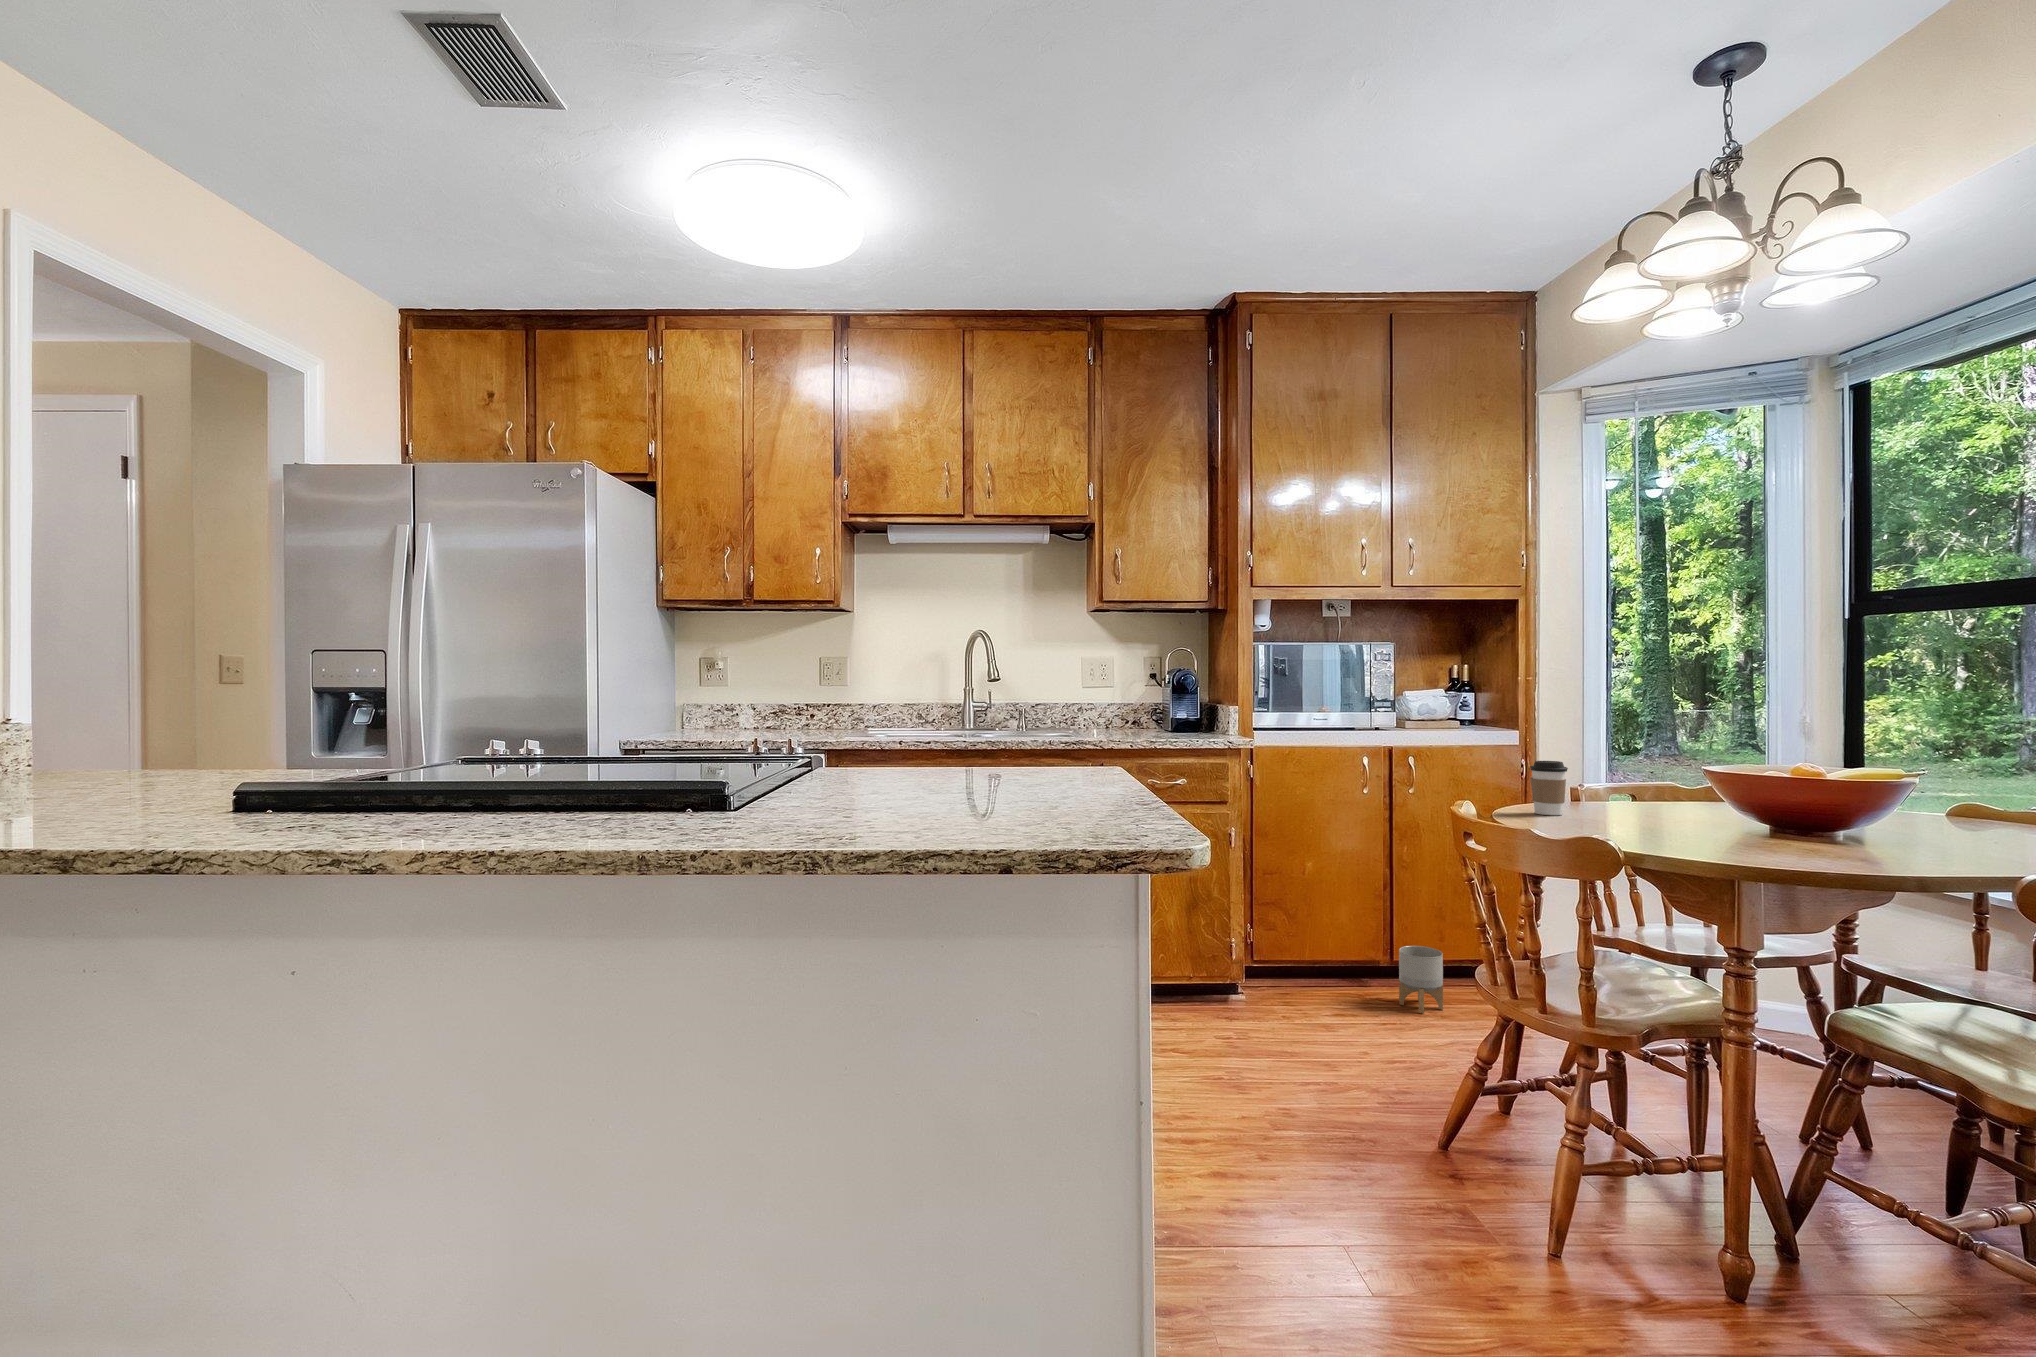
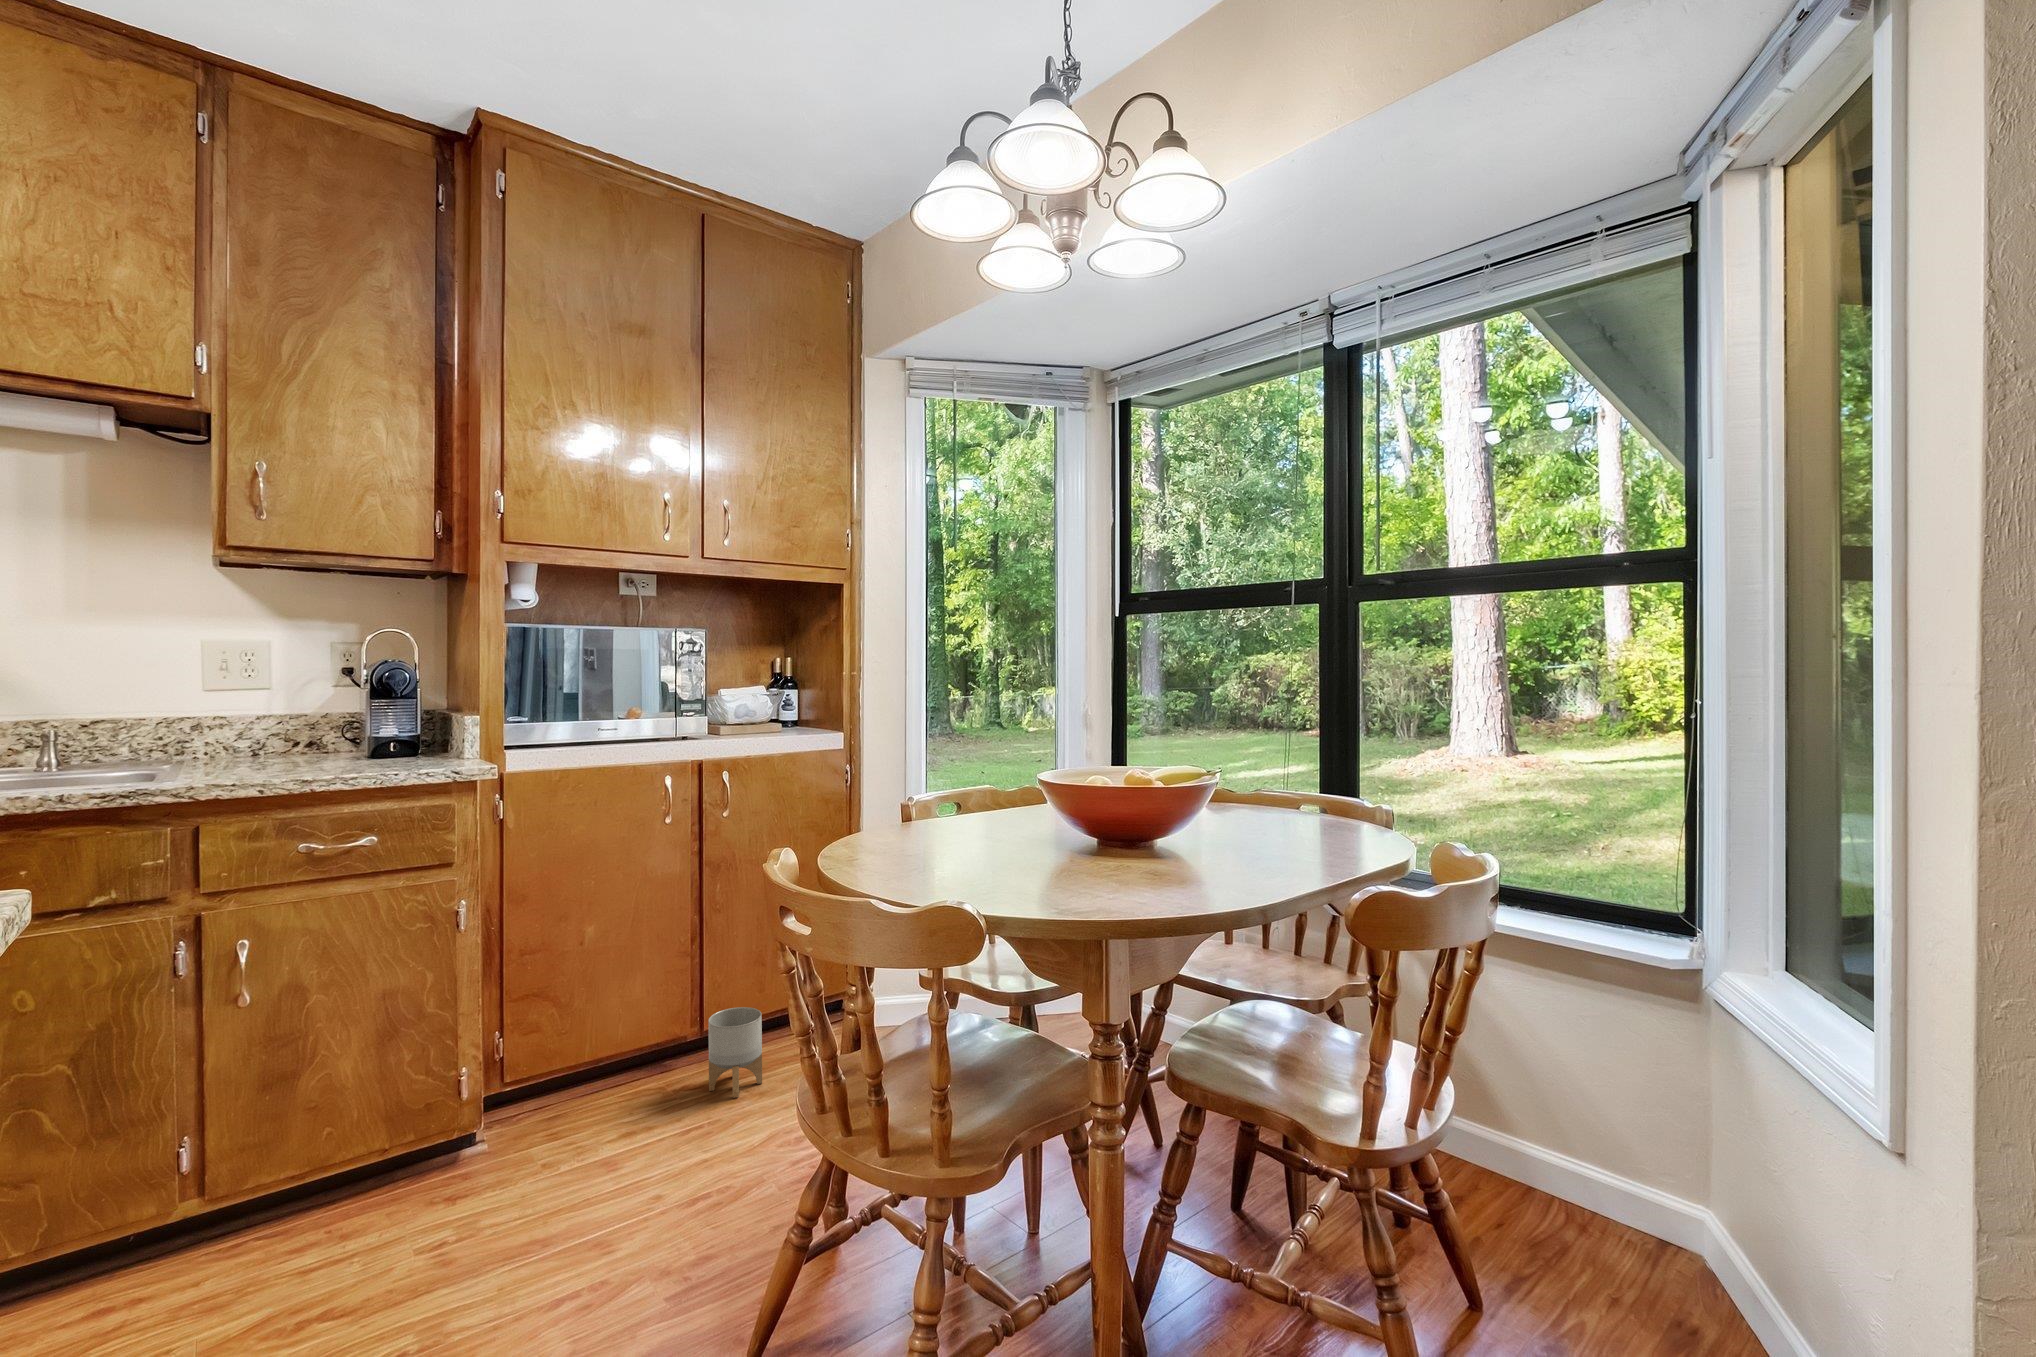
coffee cup: present [1530,761,1568,815] -> none [863,779,907,852]

